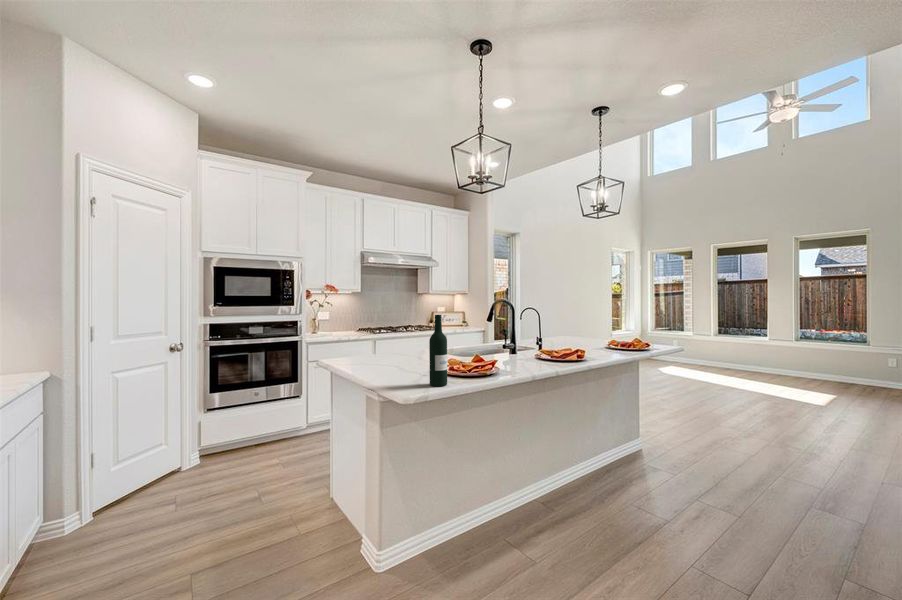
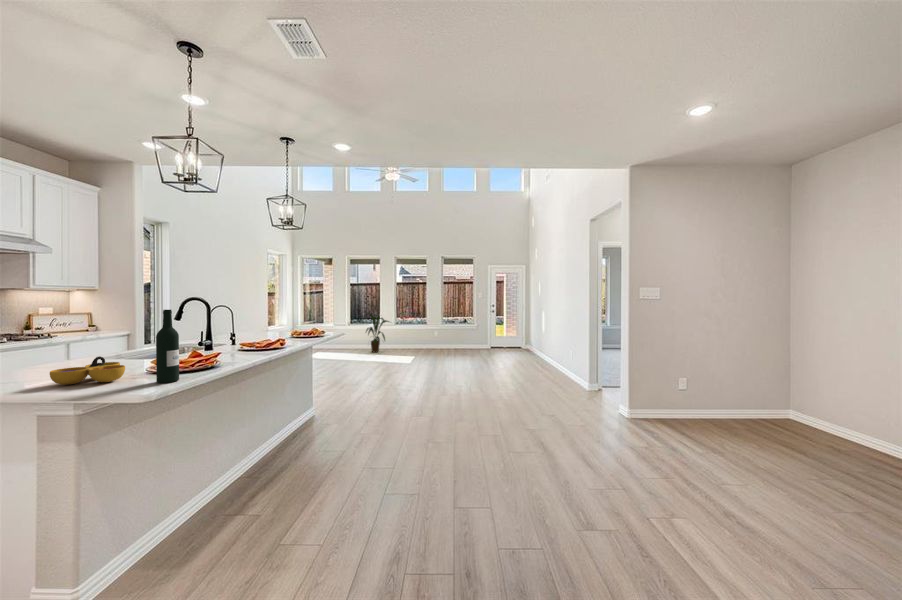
house plant: none [739,318,791,376] -> present [366,313,389,352]
decorative bowl: none [375,353,421,377] -> present [50,356,125,385]

